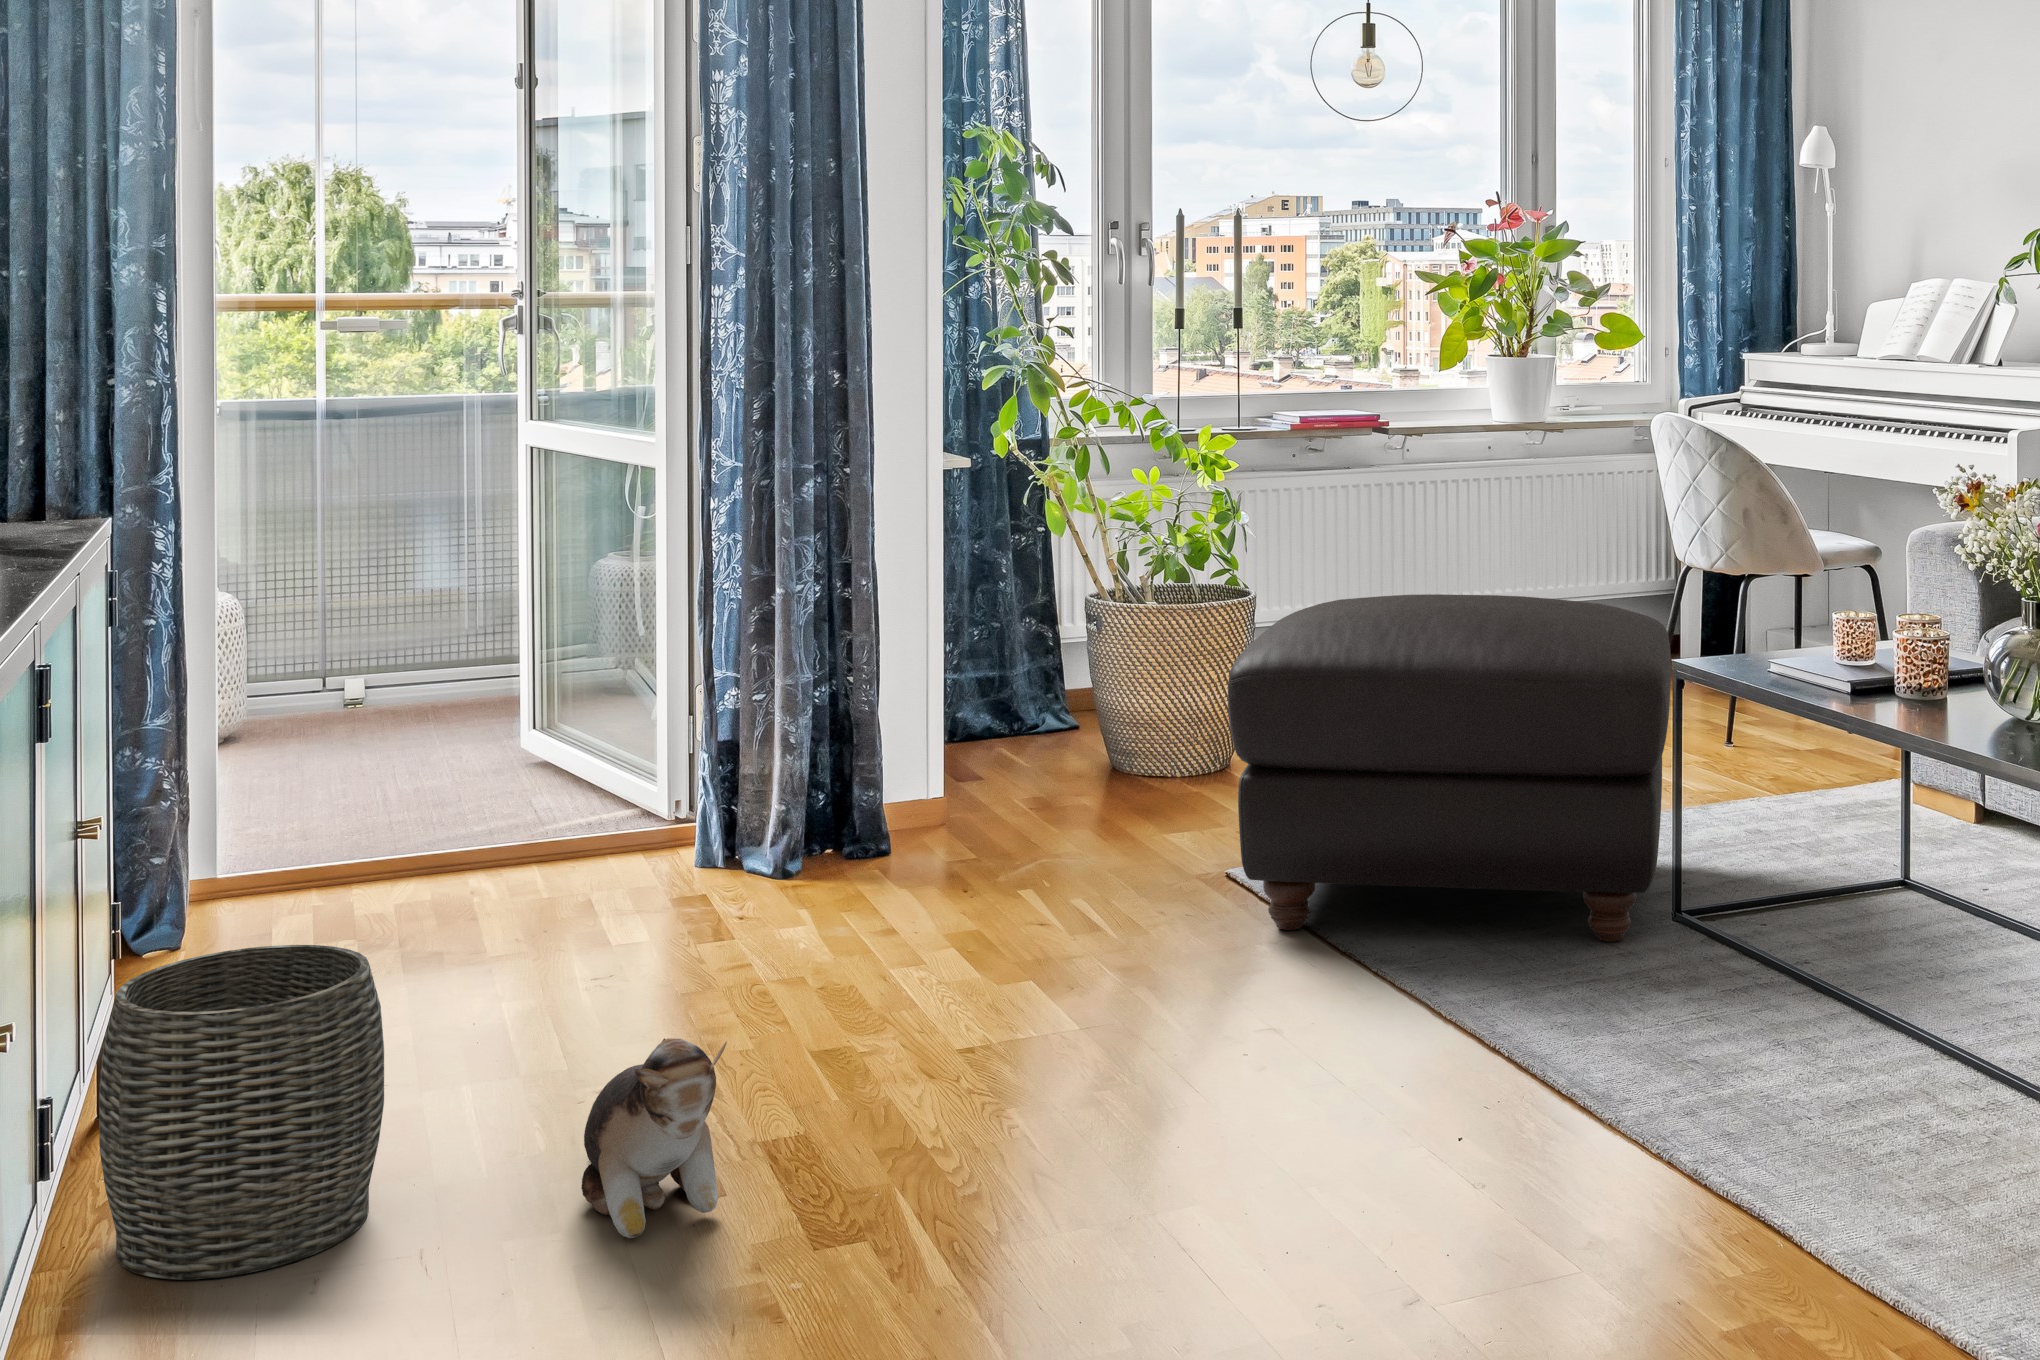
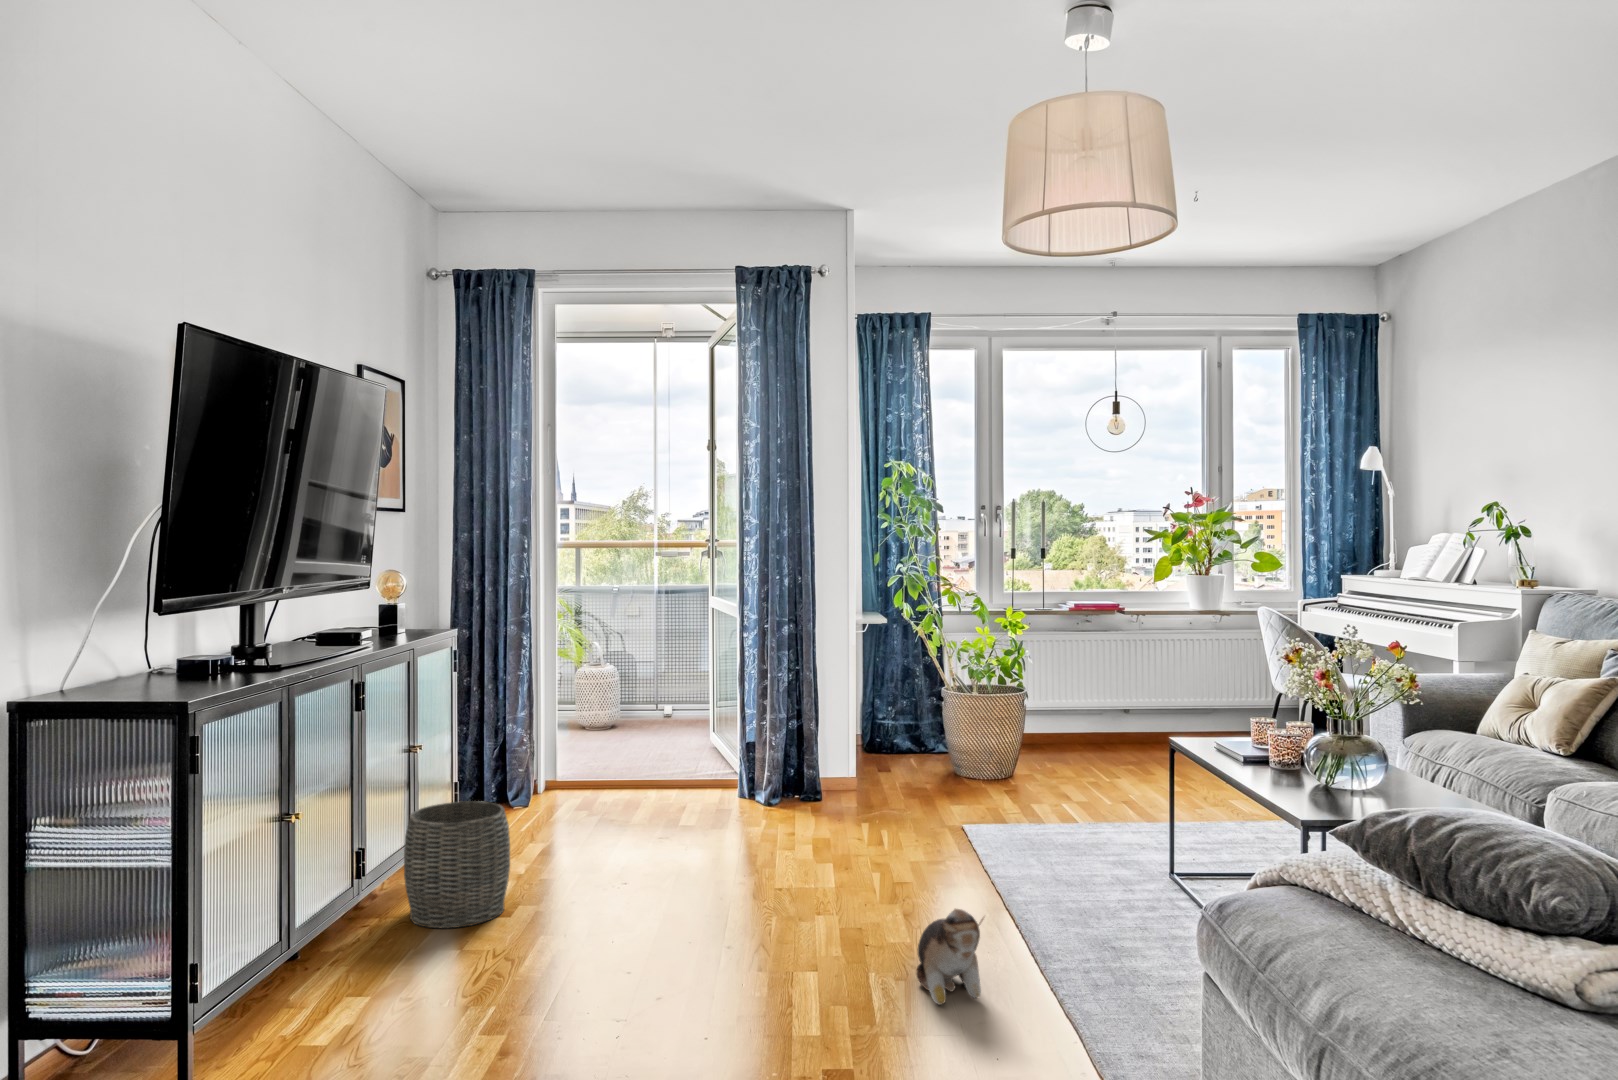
ottoman: present [1228,594,1671,942] -> none [933,694,1192,882]
plush toy: present [581,1038,727,1238] -> present [916,909,984,1005]

